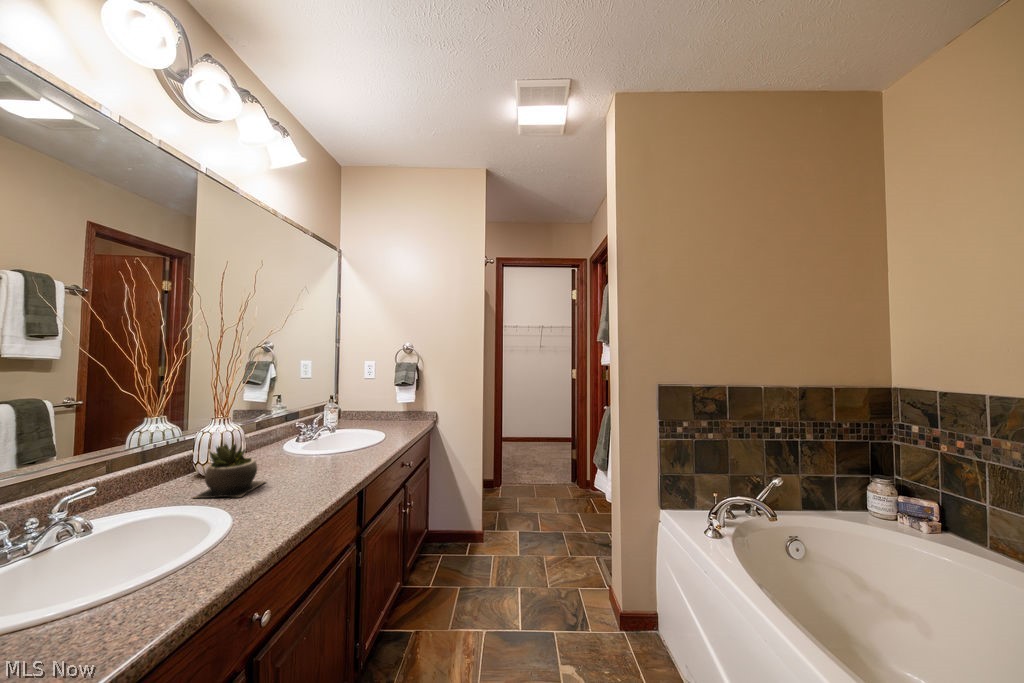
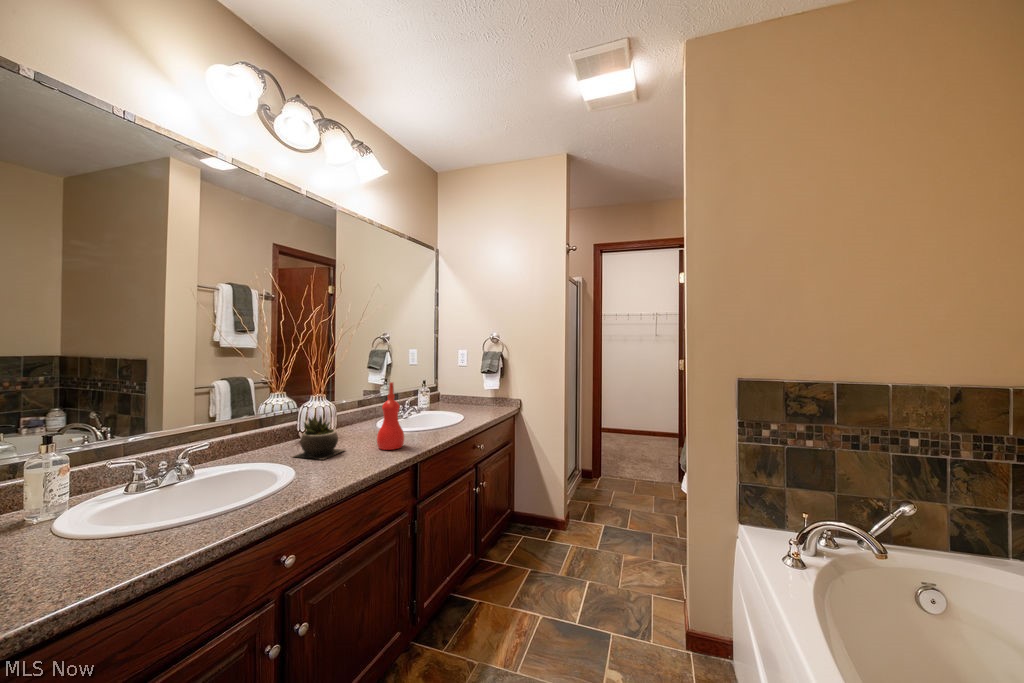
spray bottle: none [306,397,340,476] -> present [377,382,404,450]

